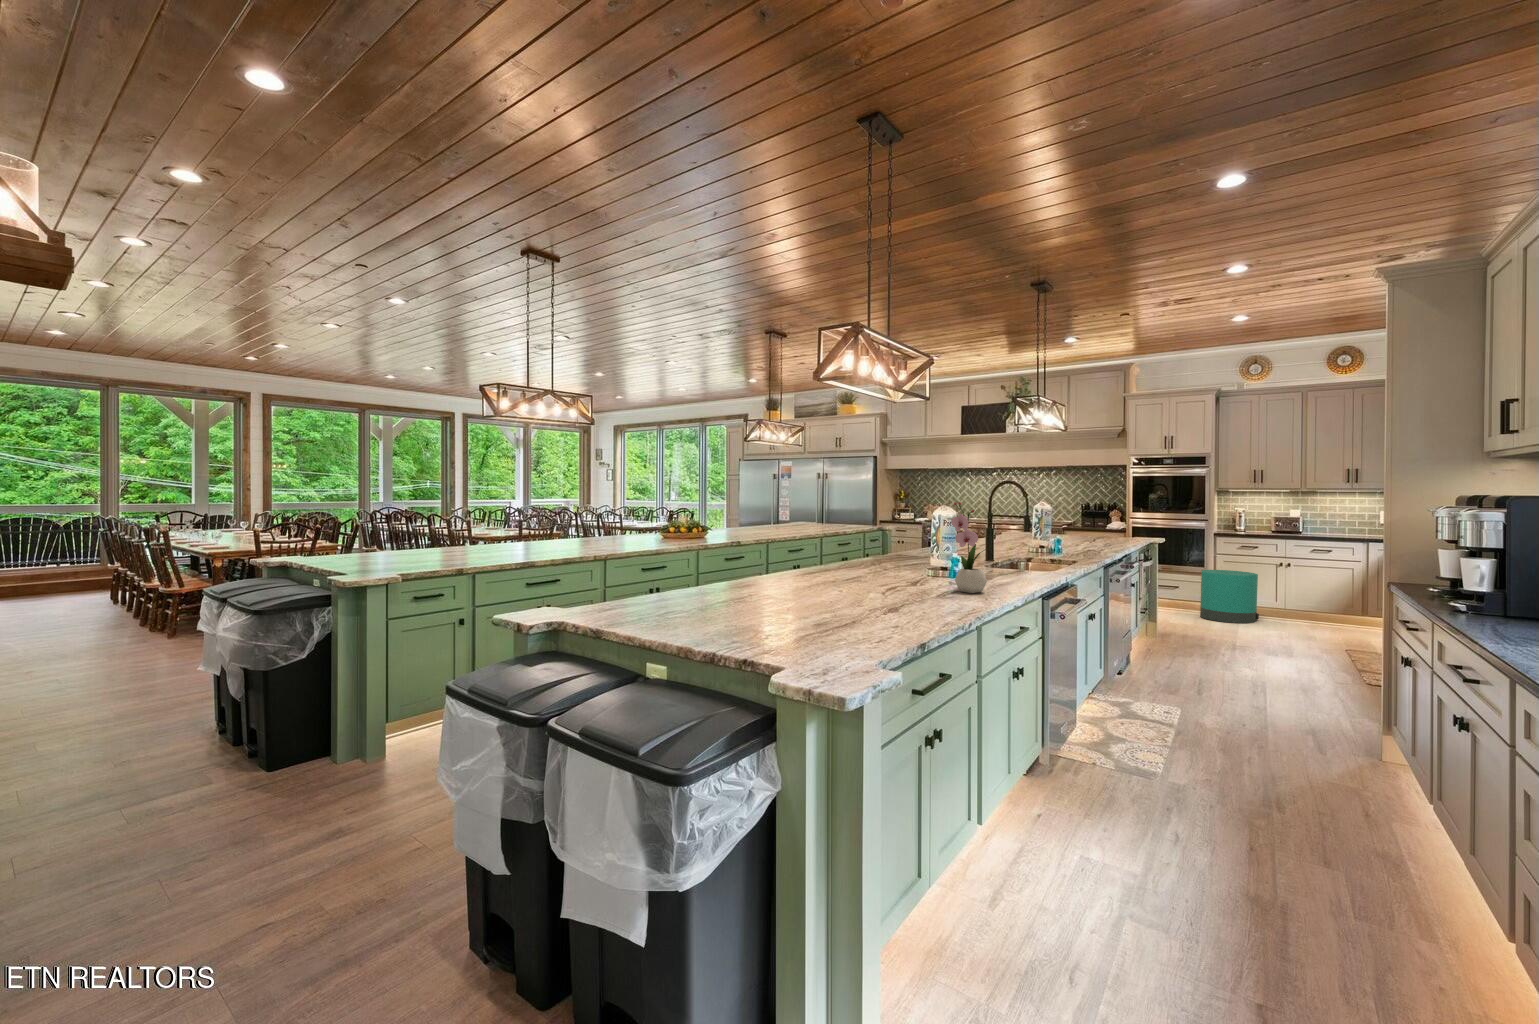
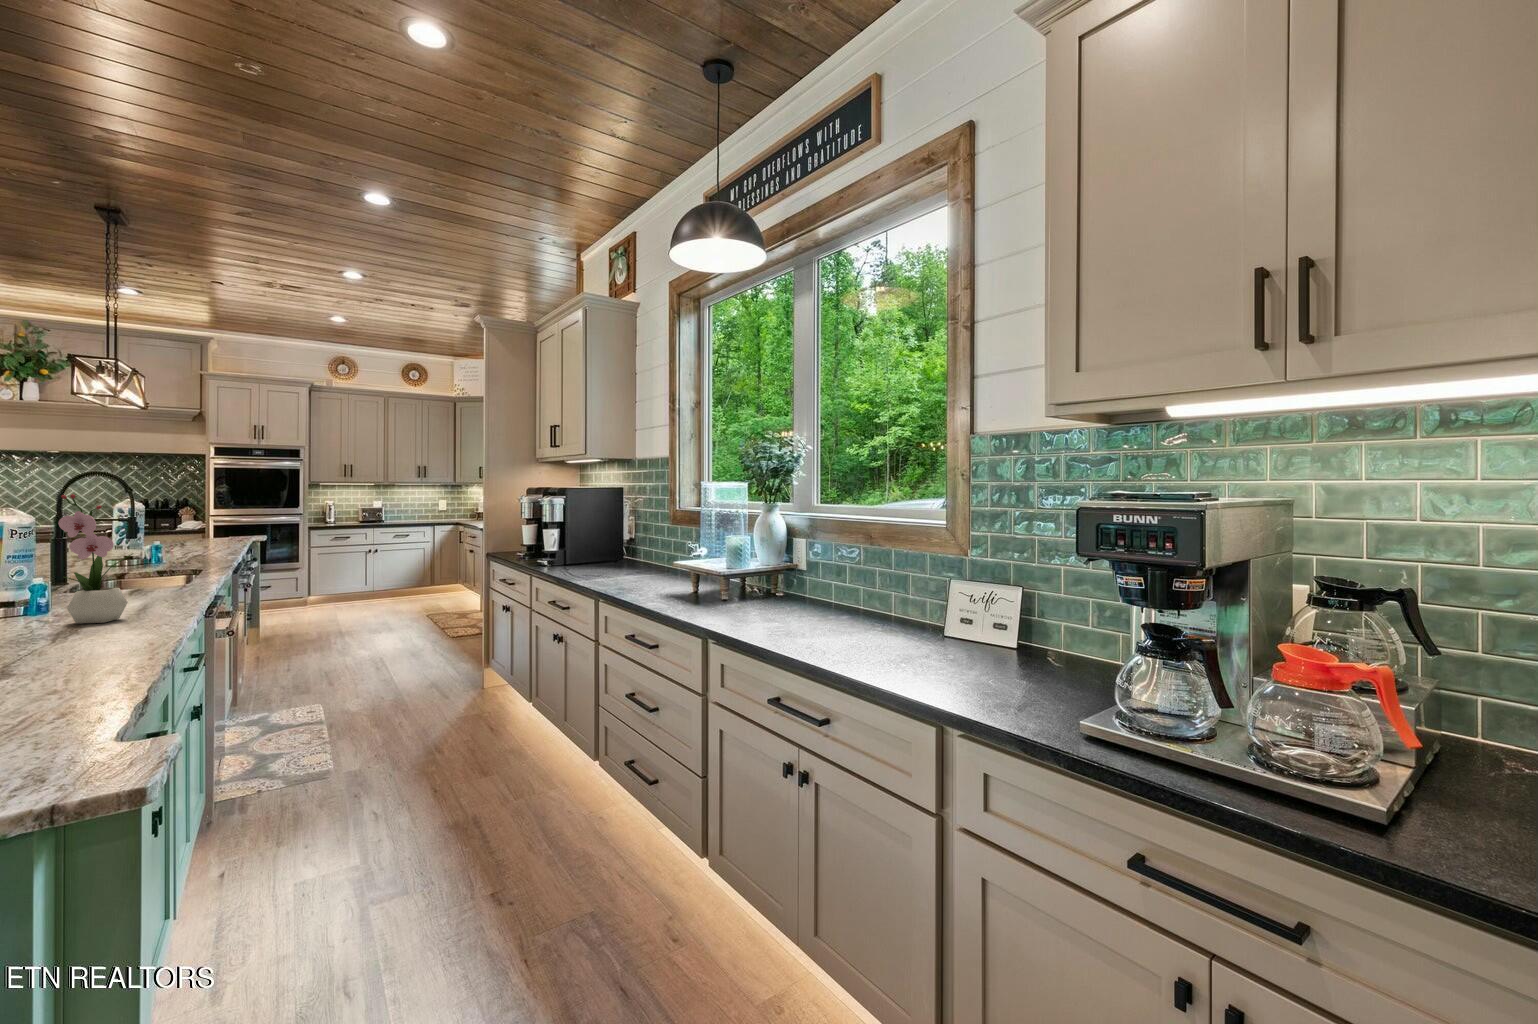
trash can: present [1200,570,1259,623] -> none [298,561,354,613]

